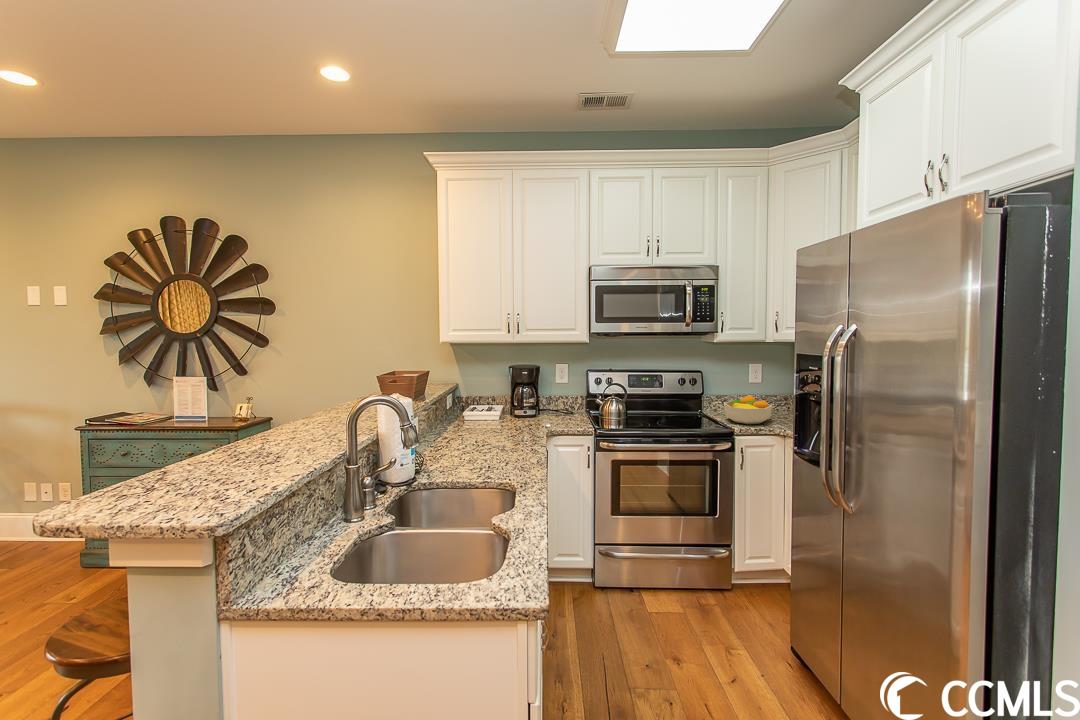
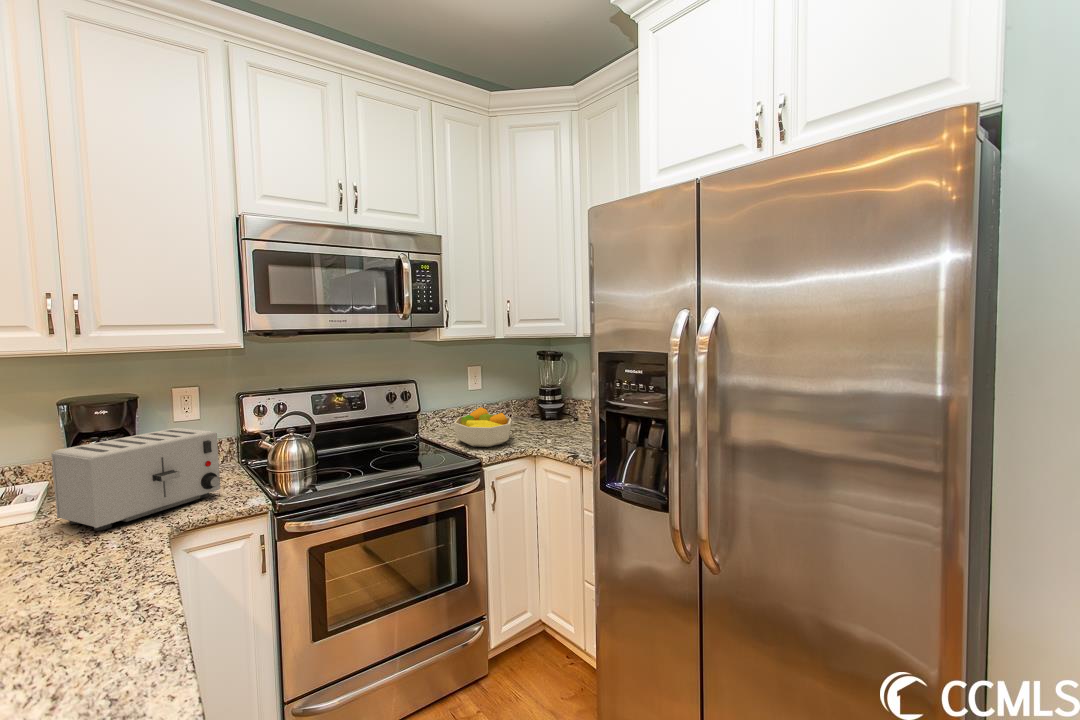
toaster: none [506,384,572,427] -> present [52,428,220,531]

